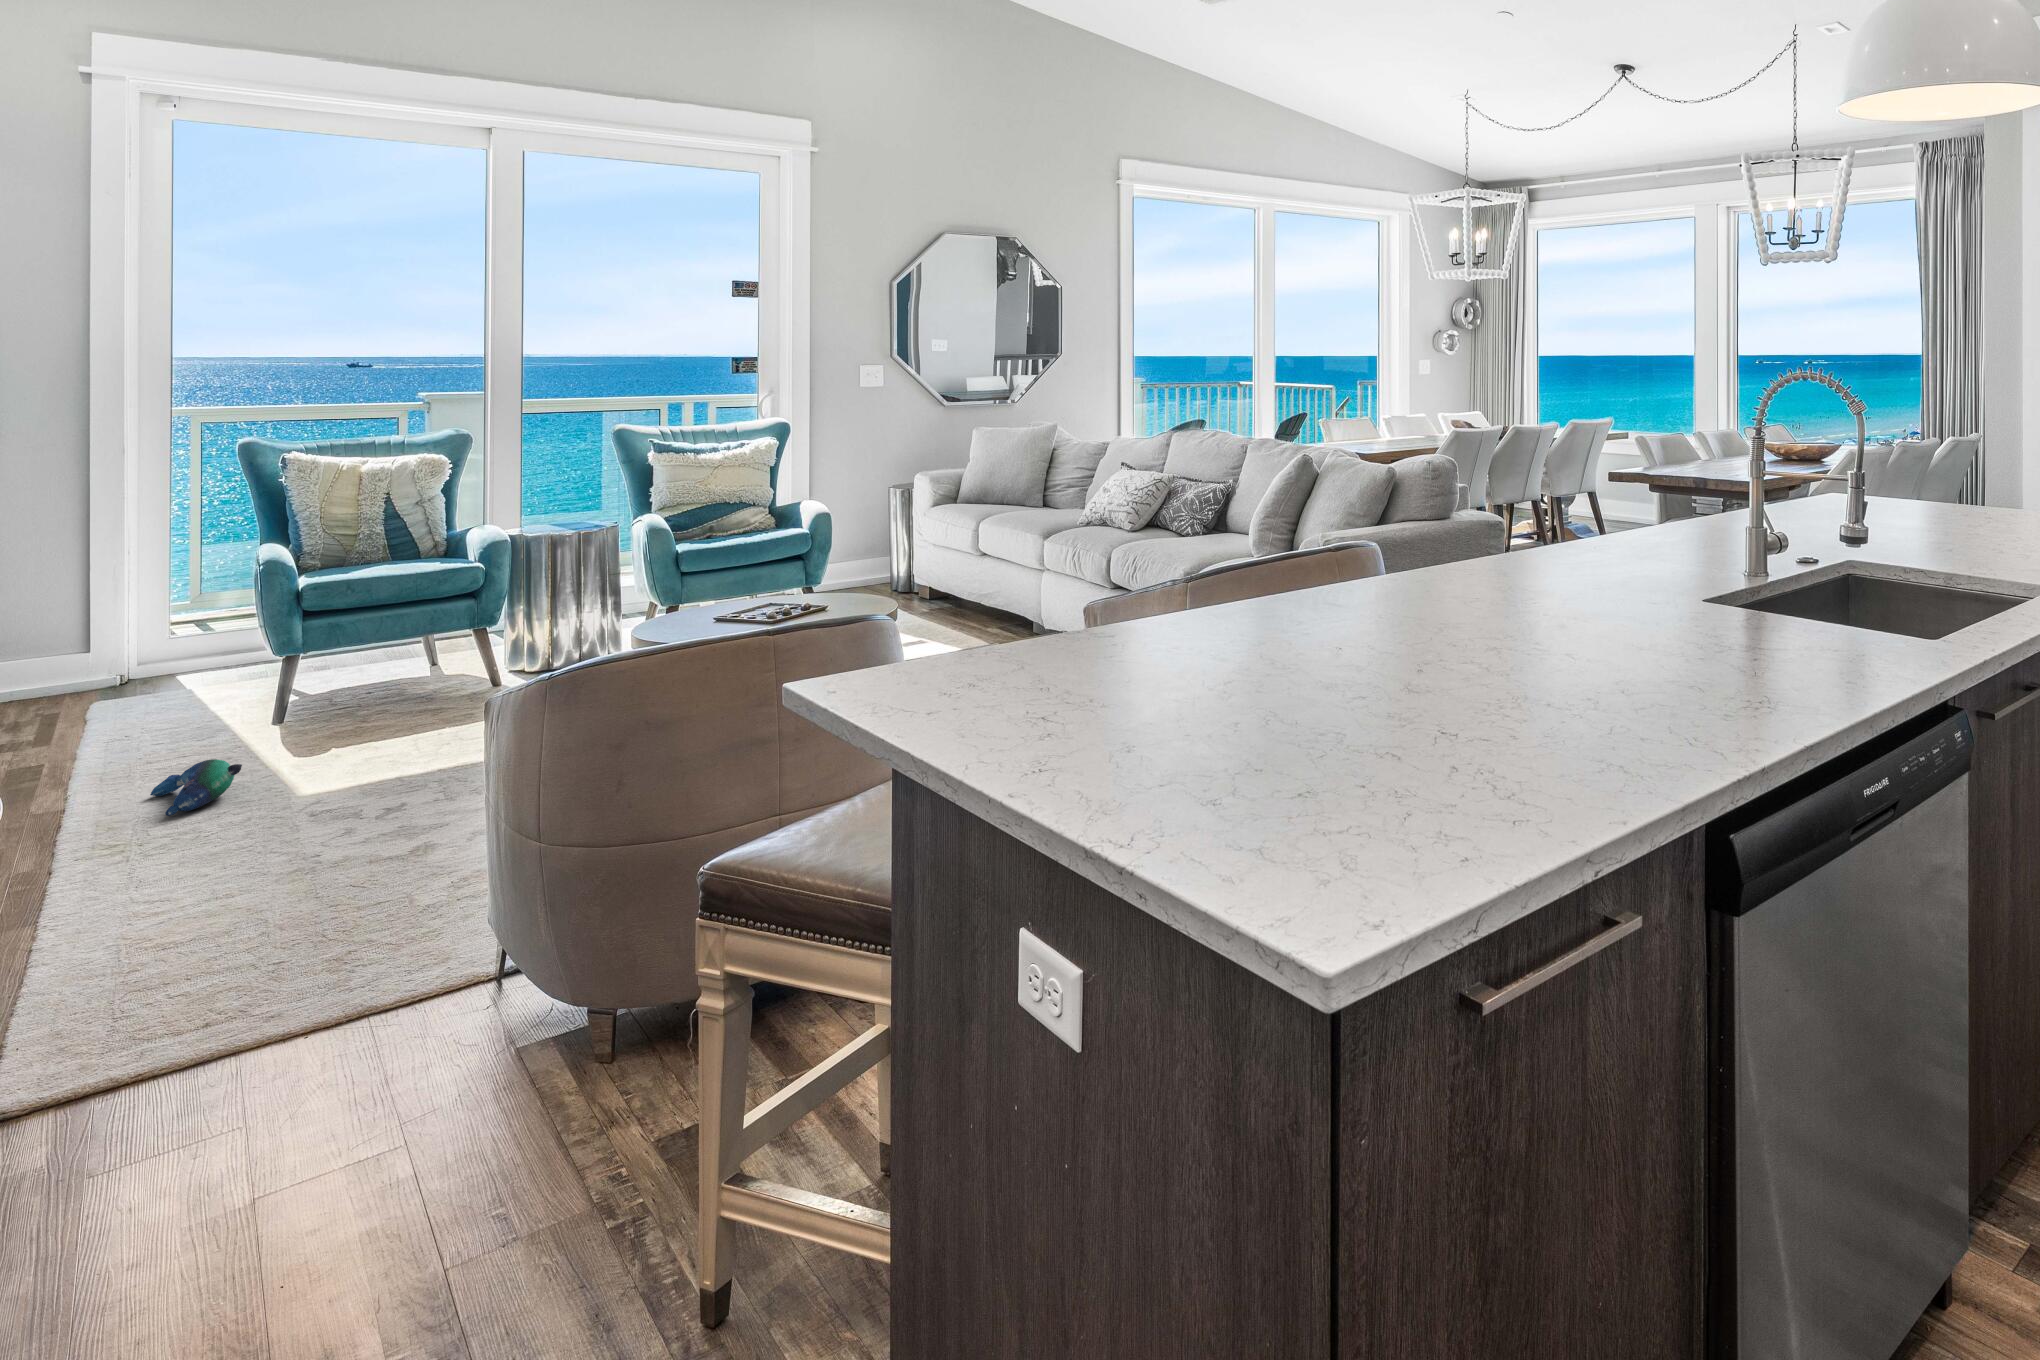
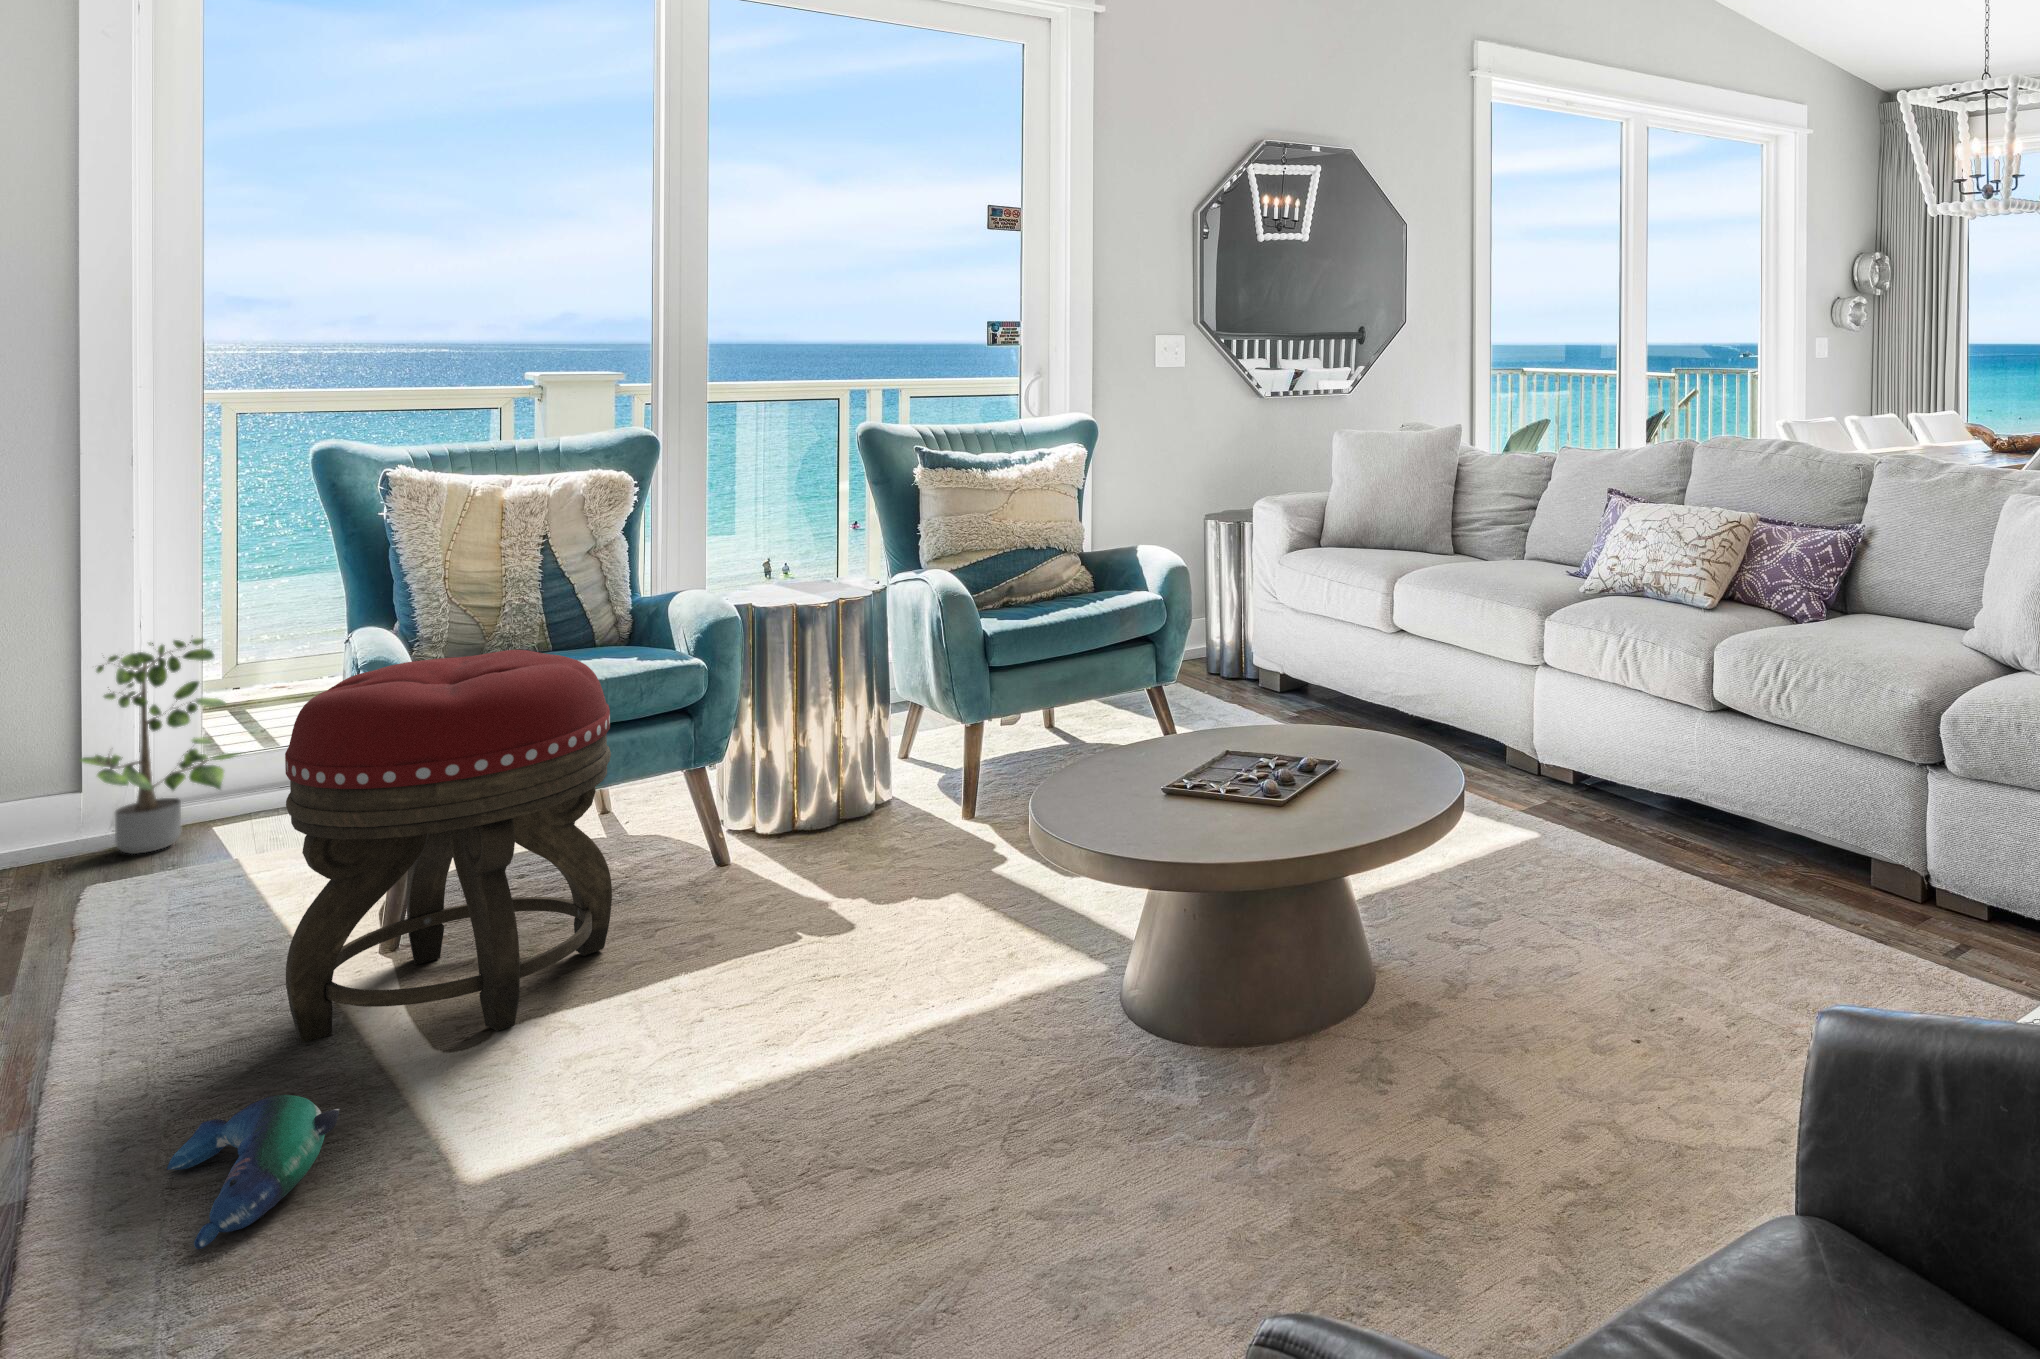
footstool: none [216,552,414,756] -> present [285,650,612,1042]
potted plant: none [86,555,198,688] -> present [80,638,238,854]

